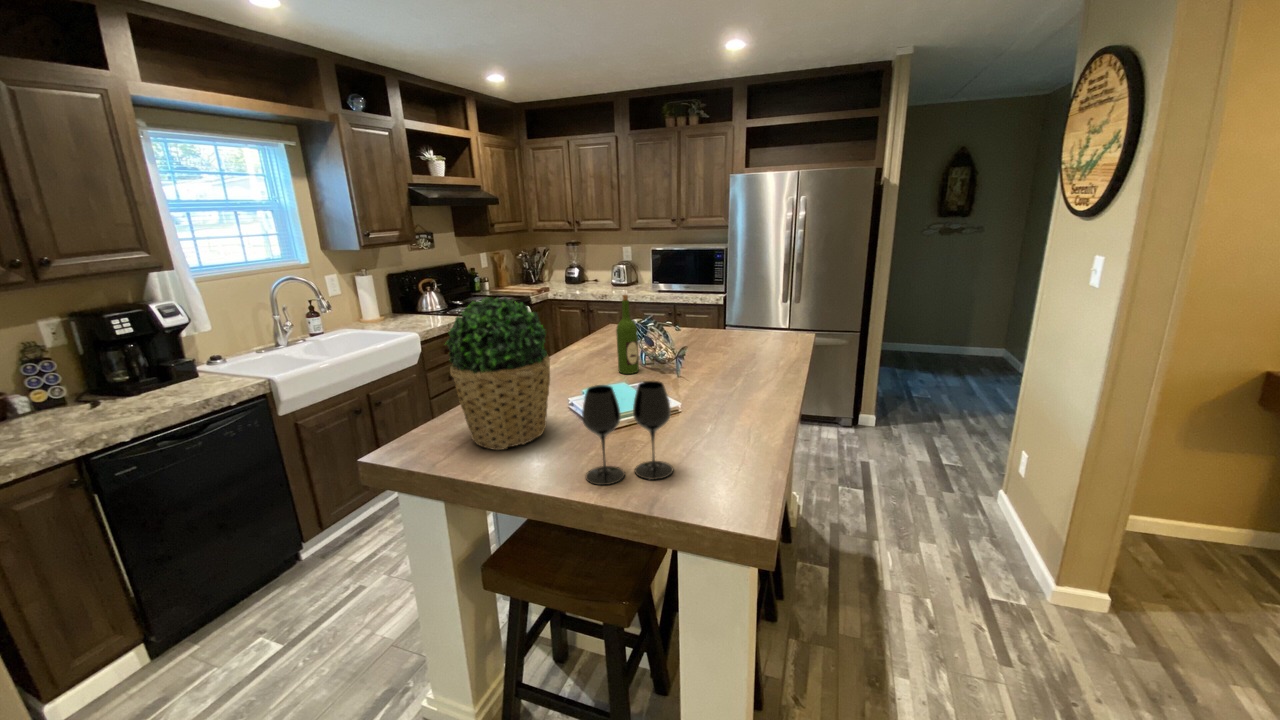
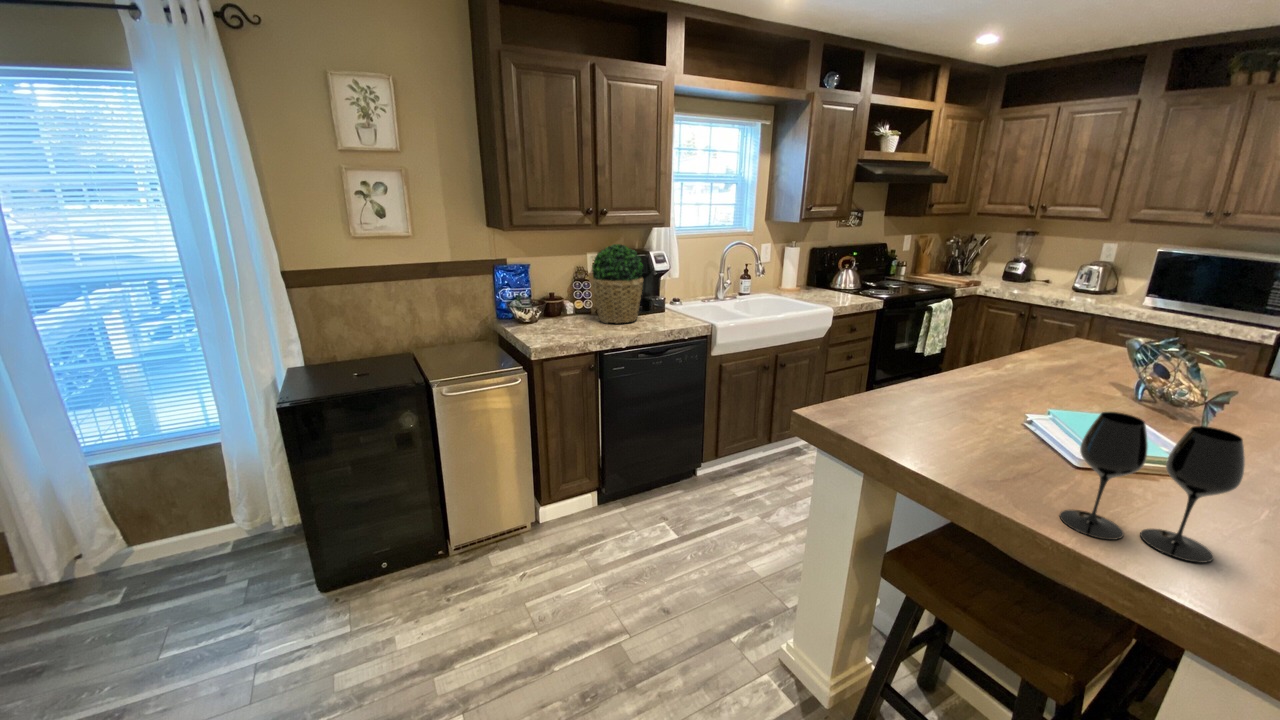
wine bottle: present [616,295,639,374] -> none [1097,304,1147,407]
potted plant: present [446,297,550,450] -> present [592,244,643,323]

